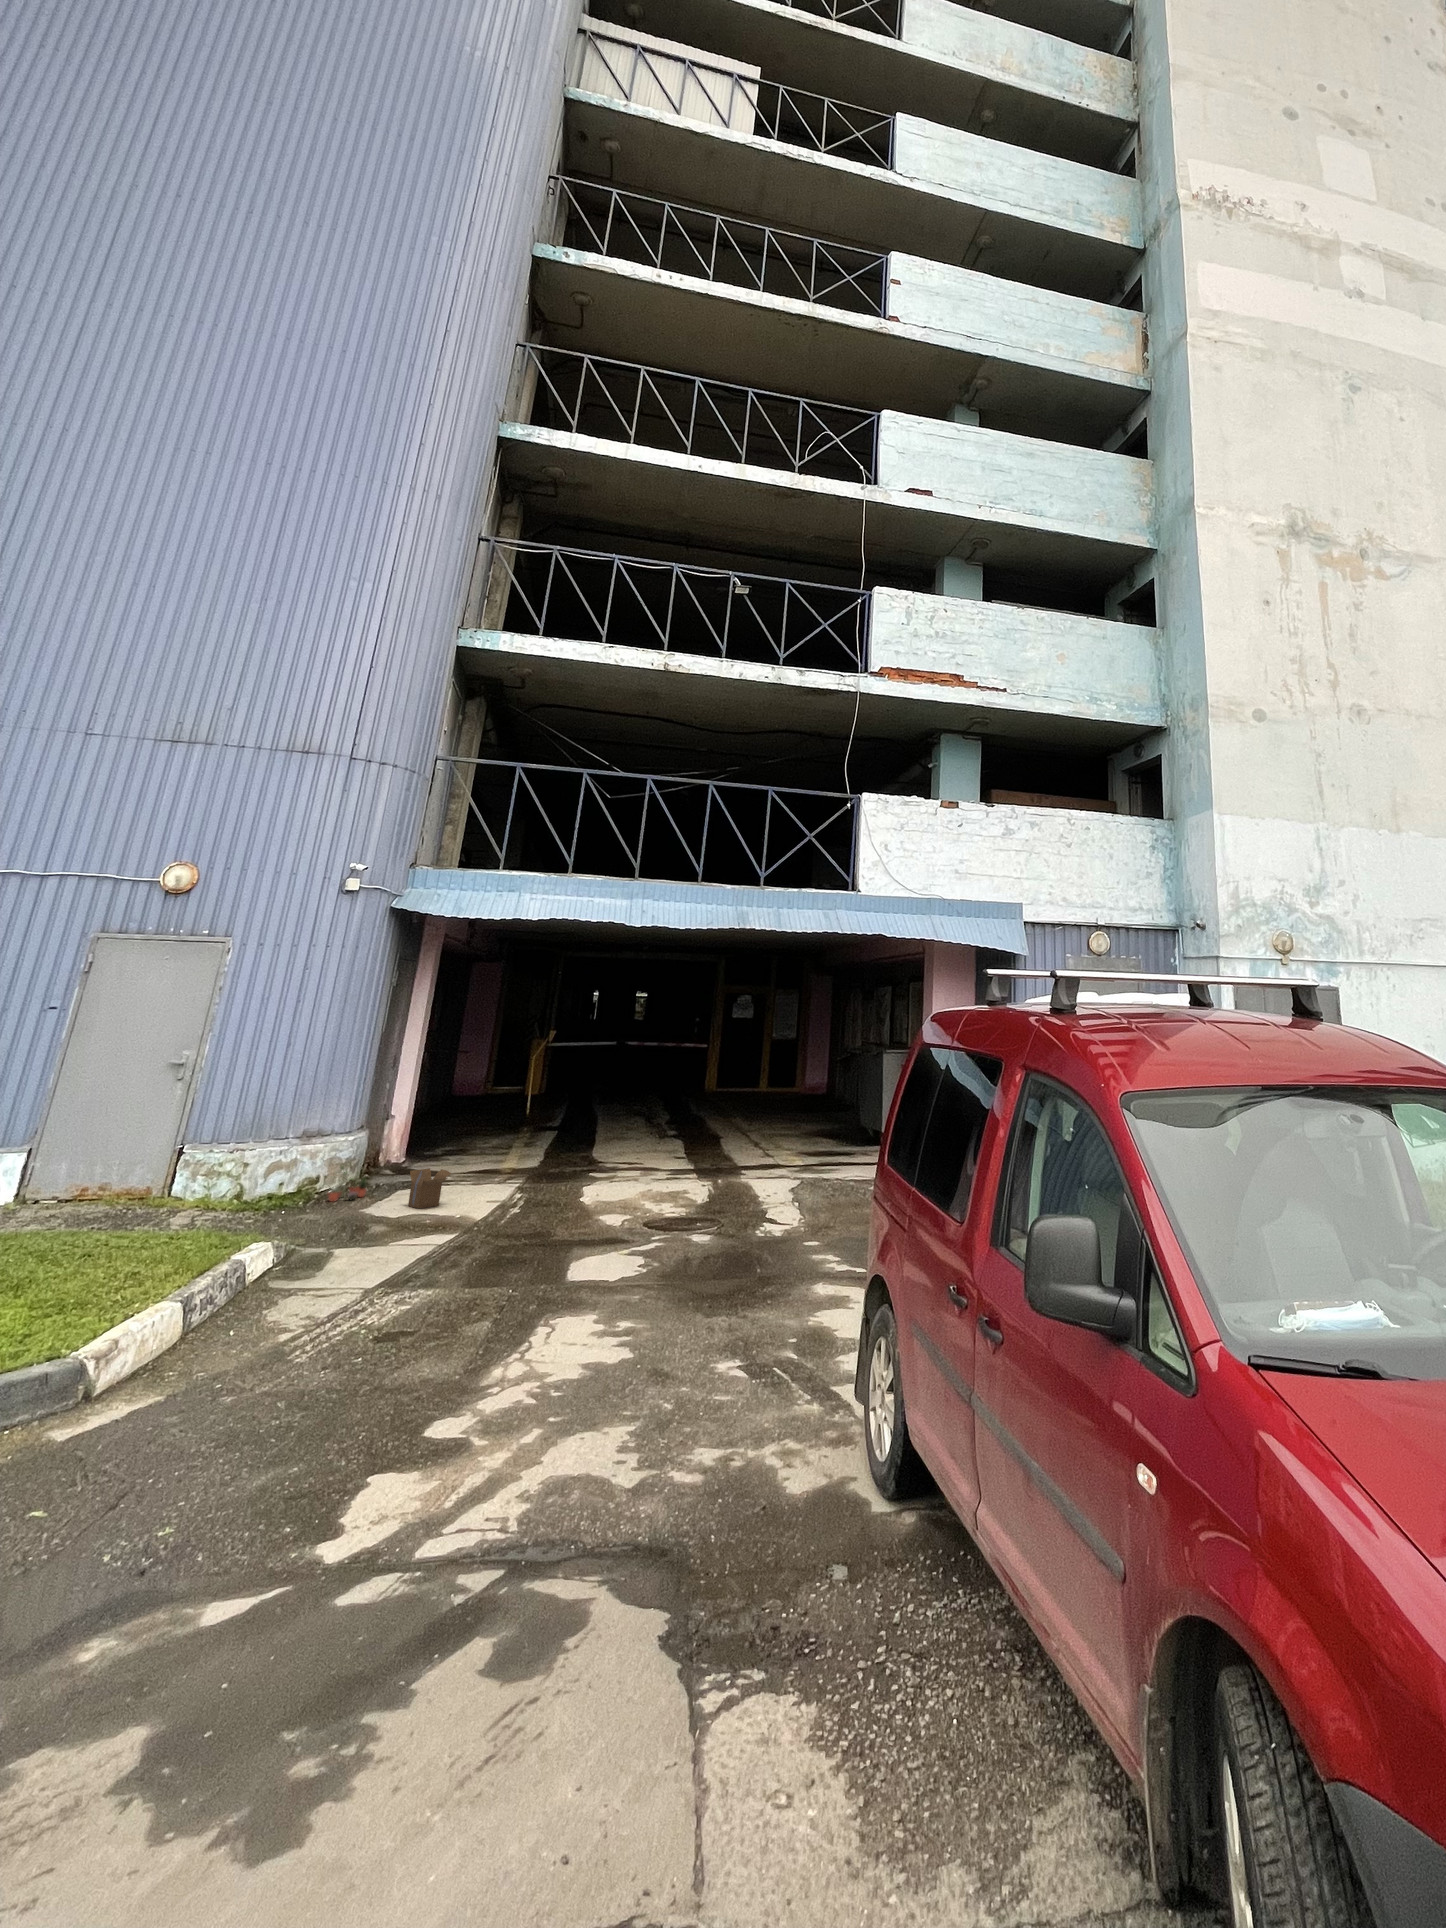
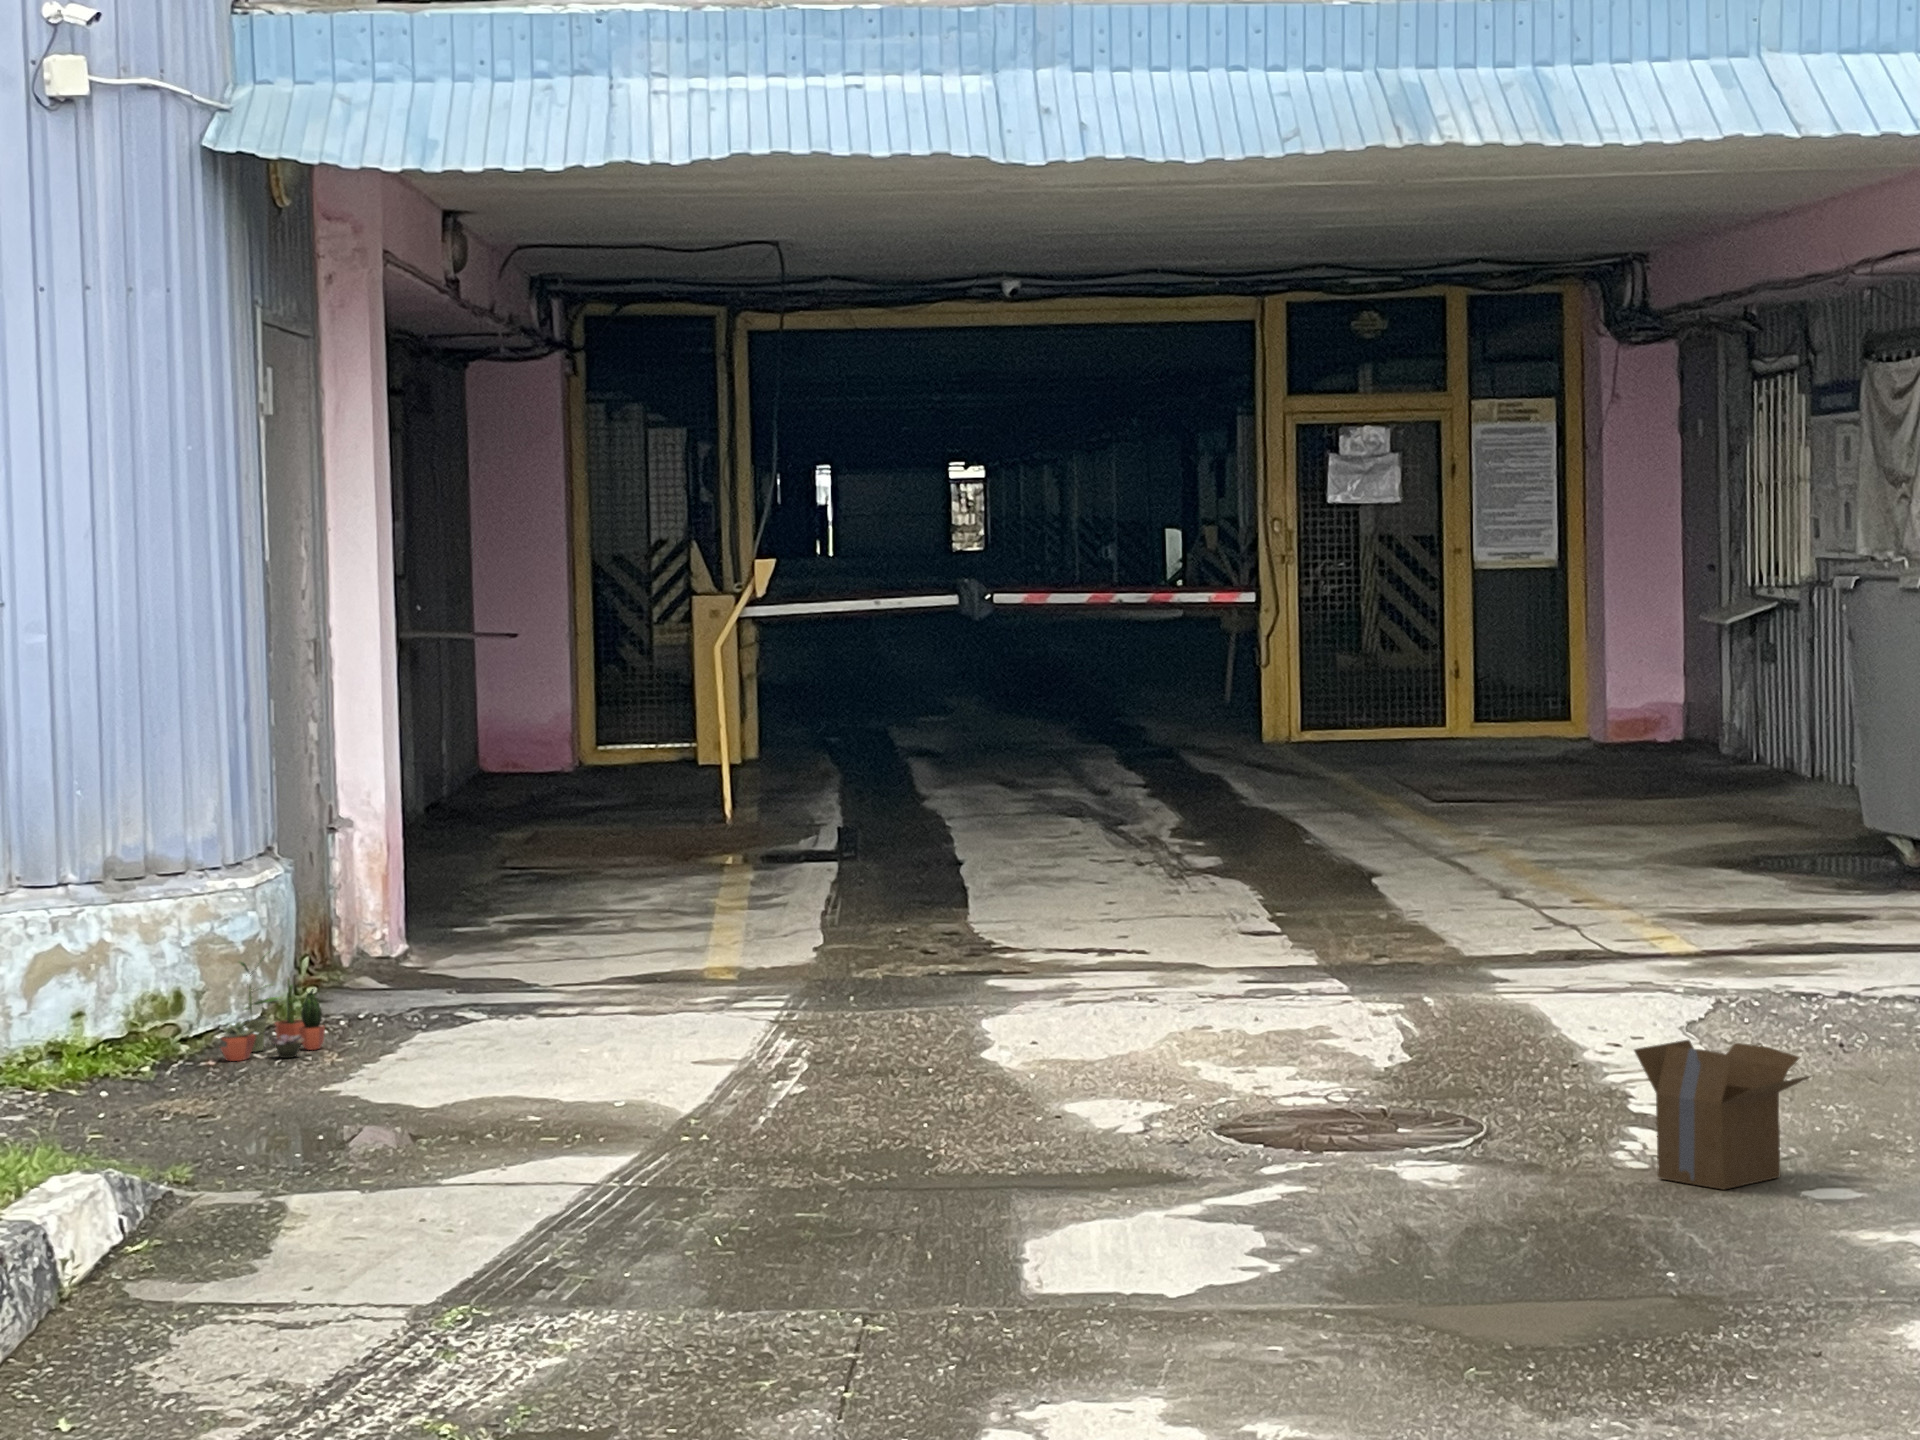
cardboard box: present [408,1168,451,1209] -> present [1634,1040,1812,1190]

